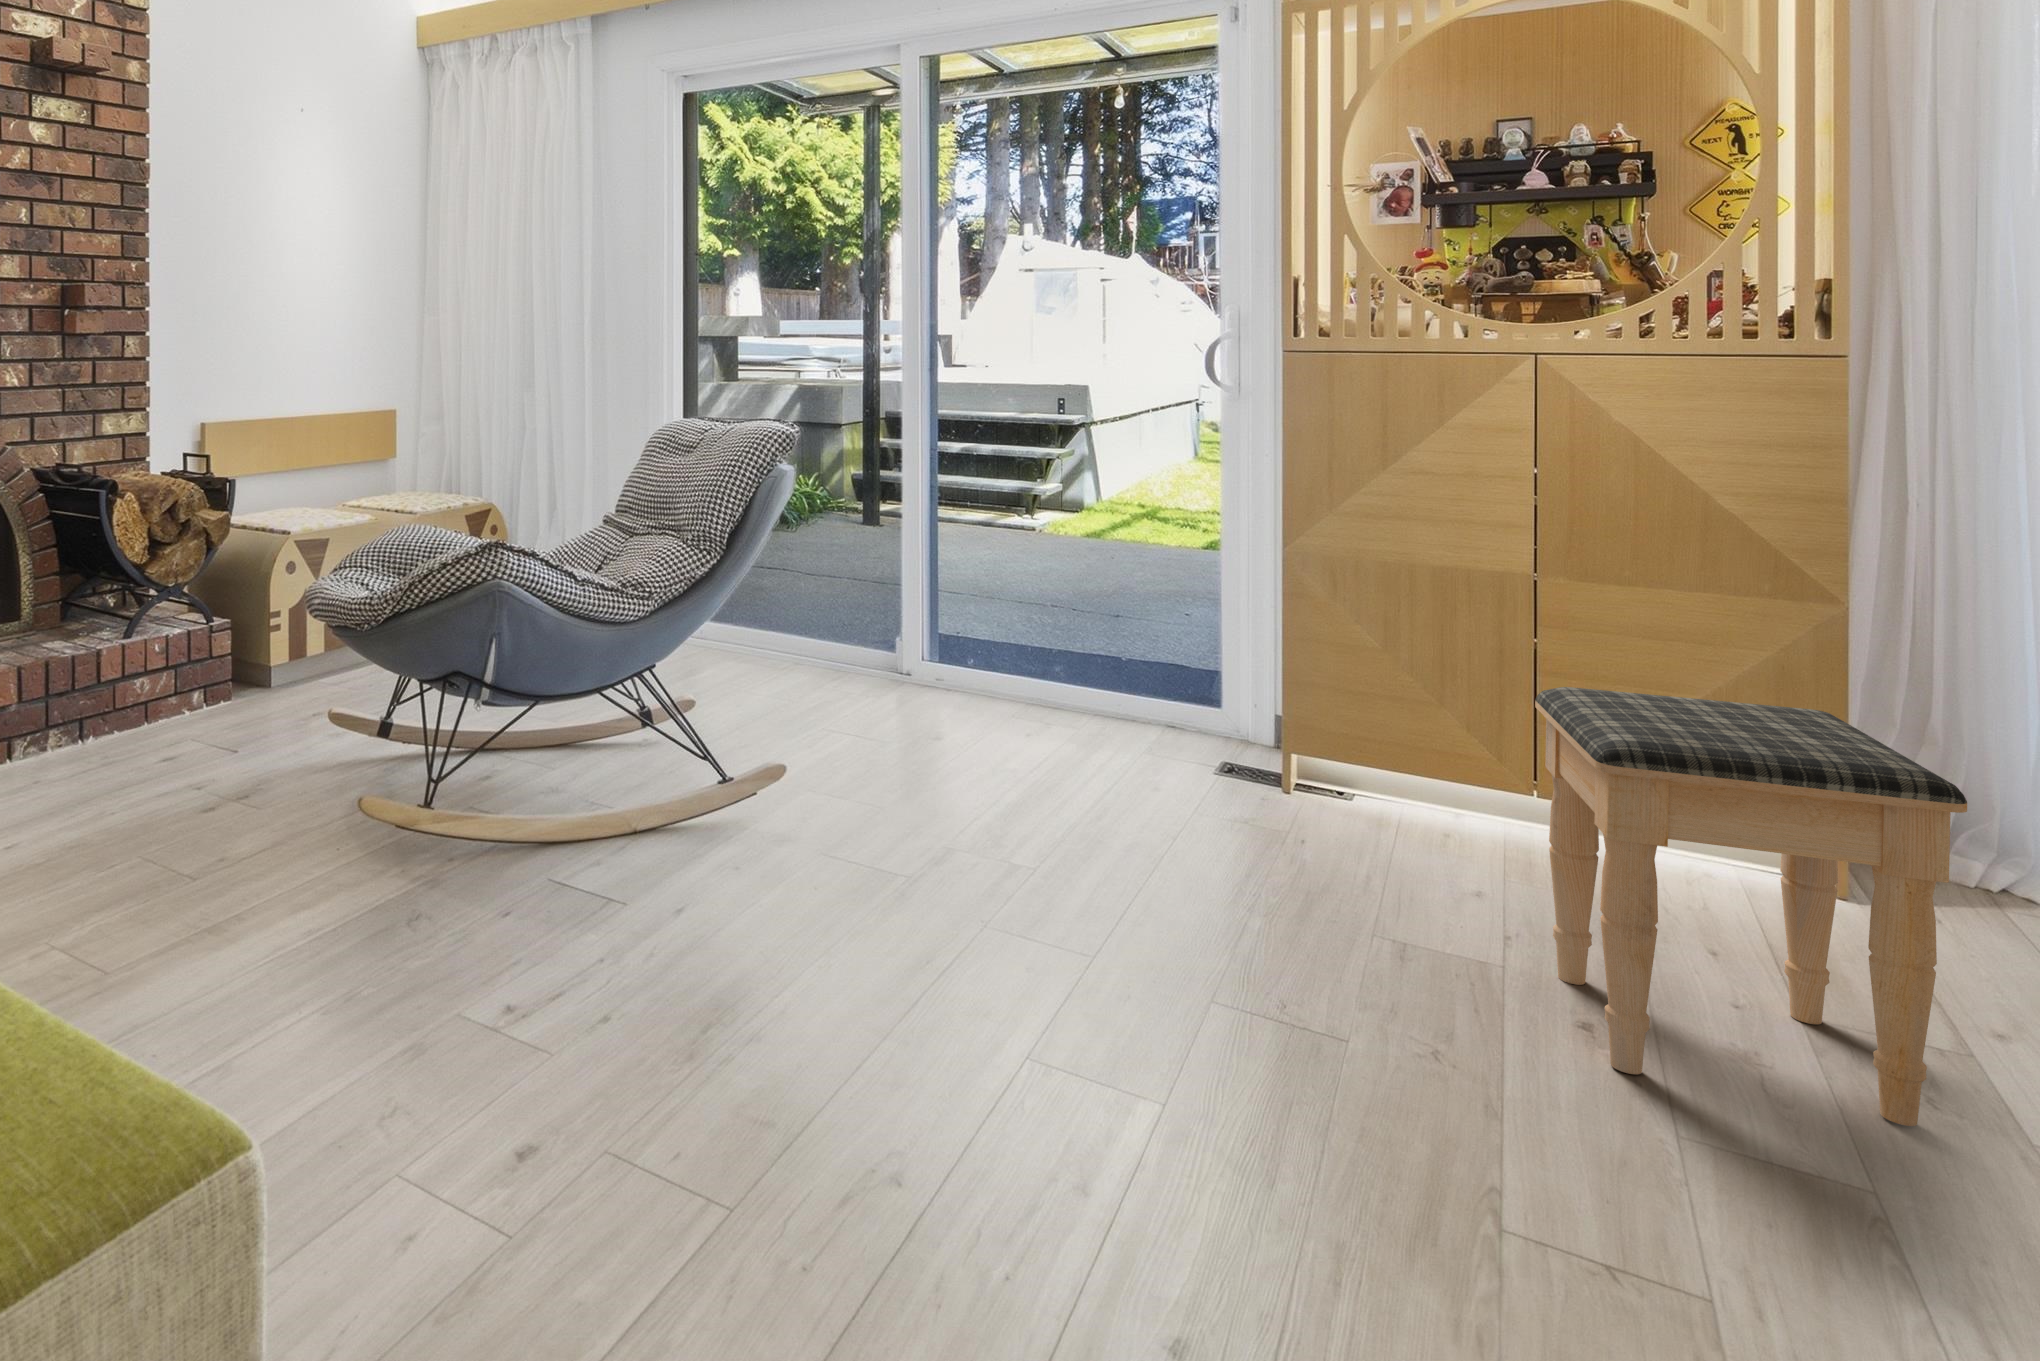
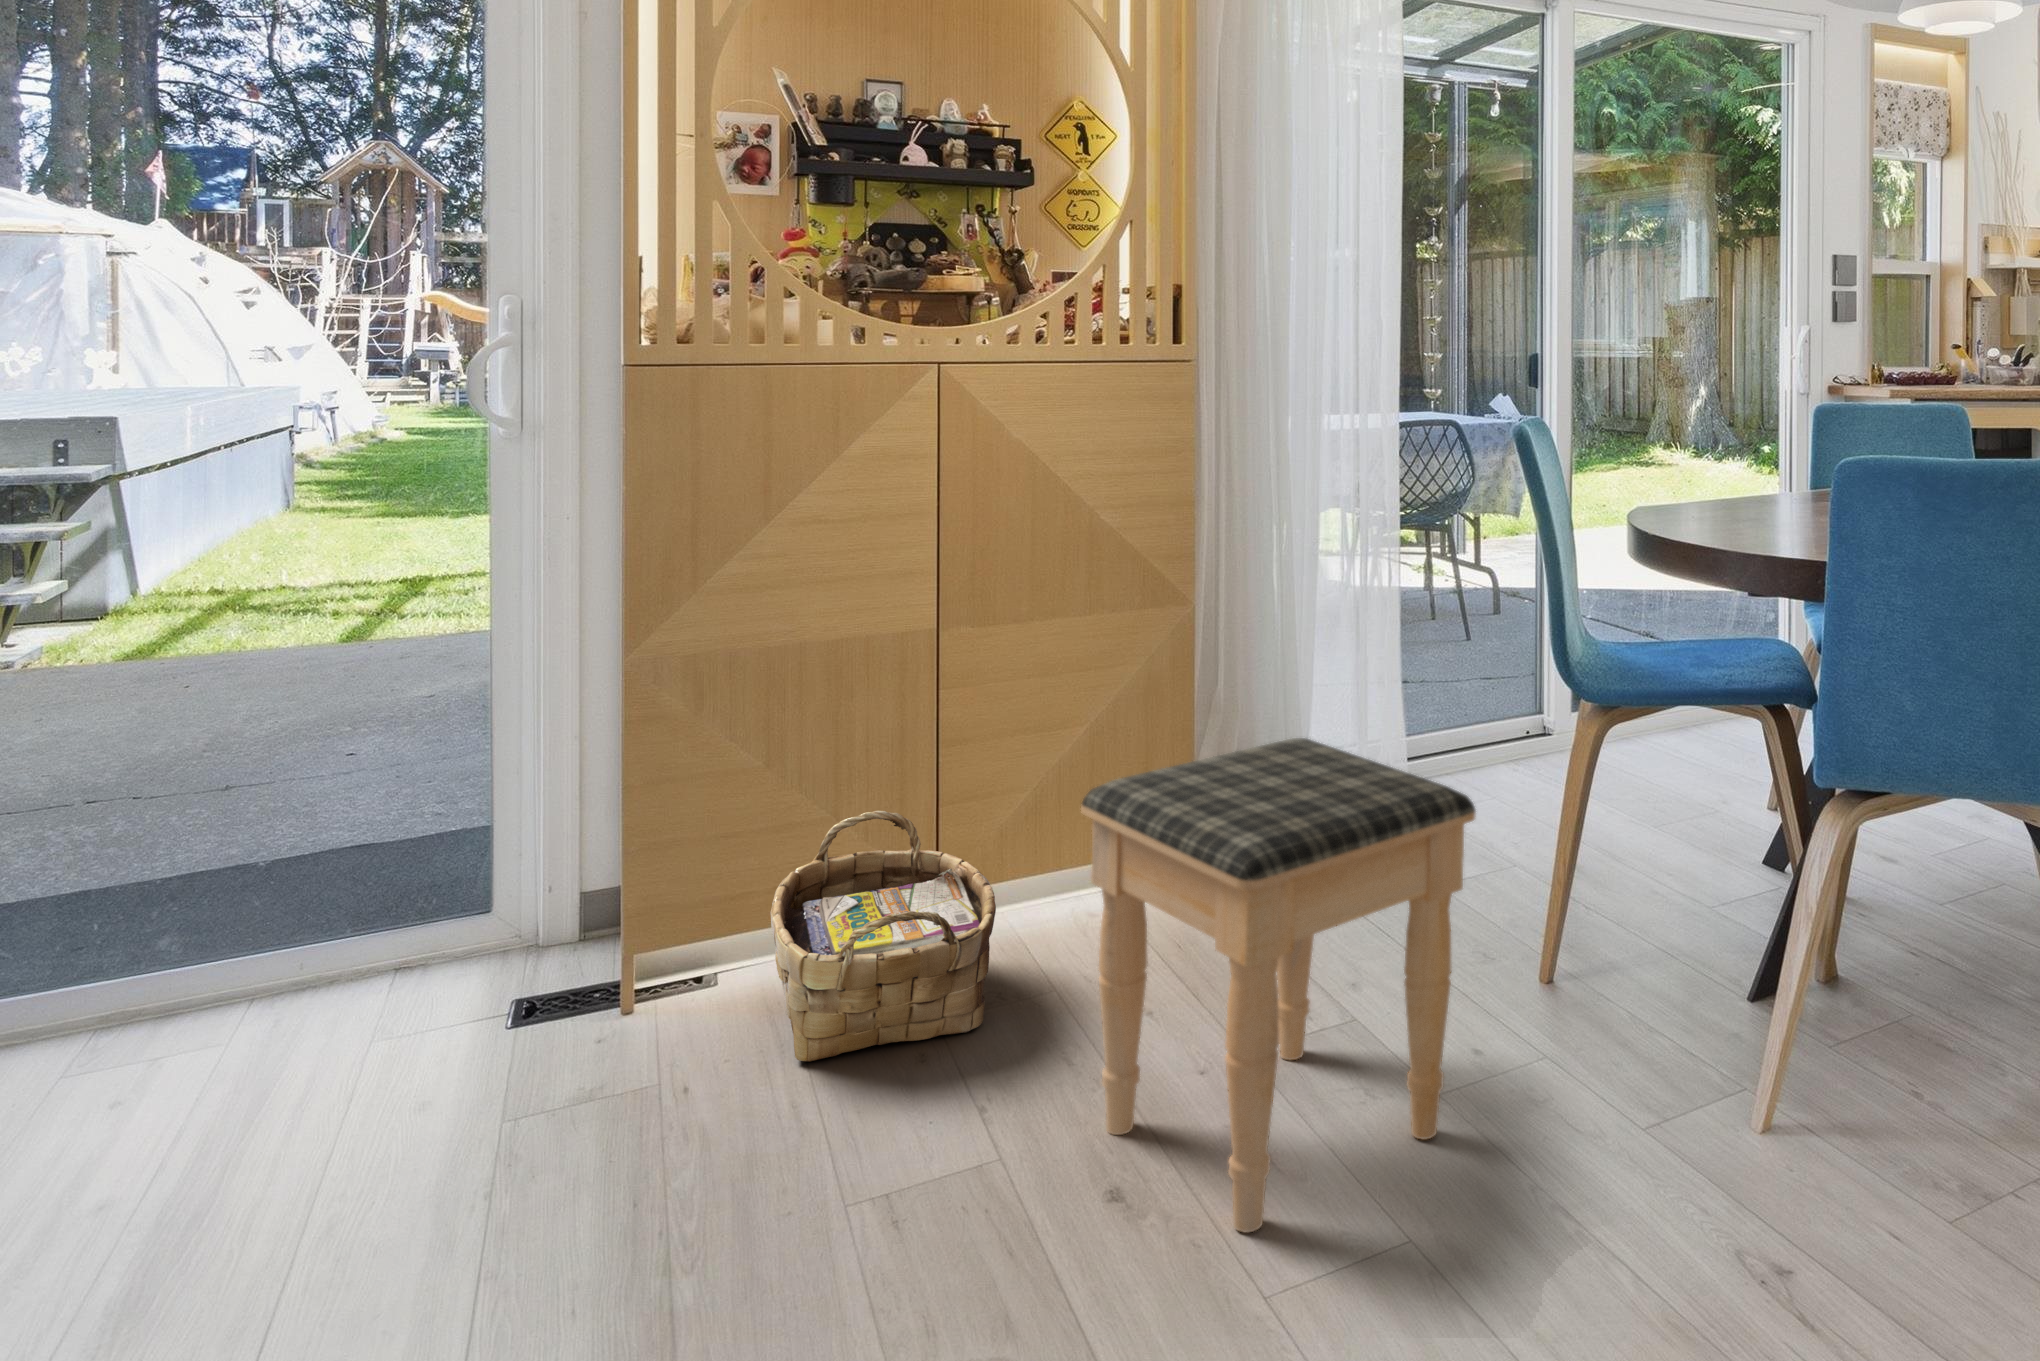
woven basket: none [1347,703,1542,886] -> present [771,811,996,1061]

